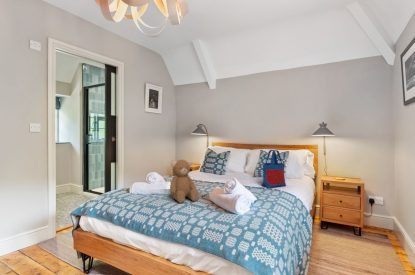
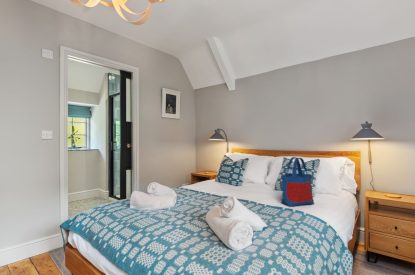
teddy bear: present [170,160,198,203] -> none [155,169,189,225]

